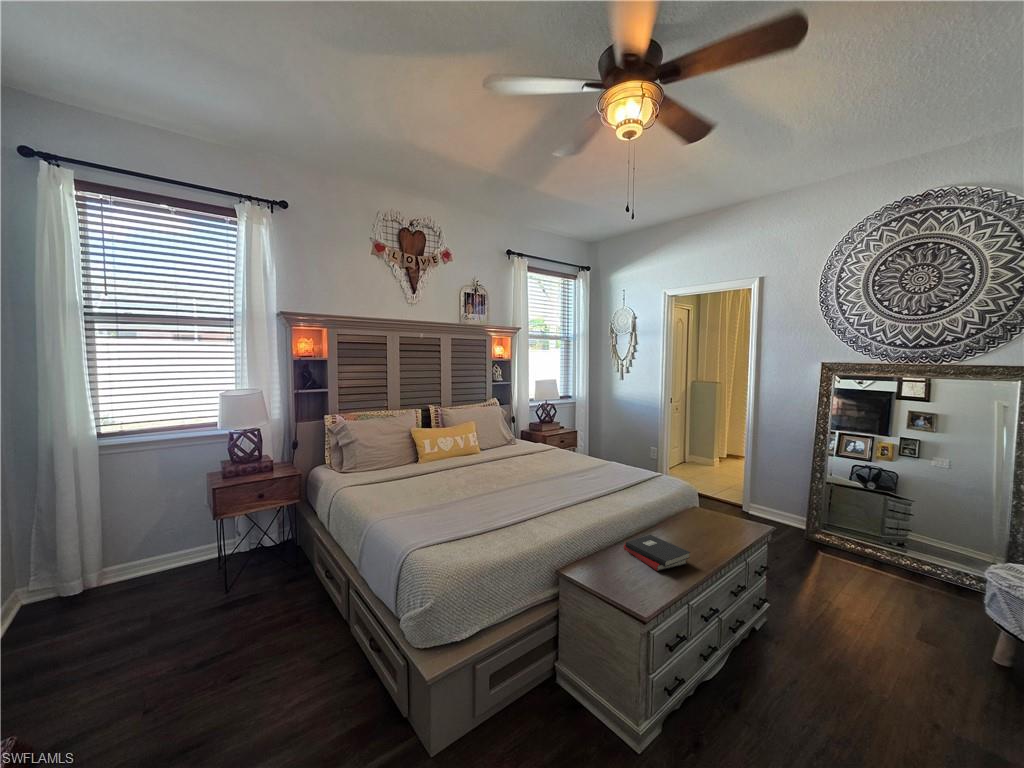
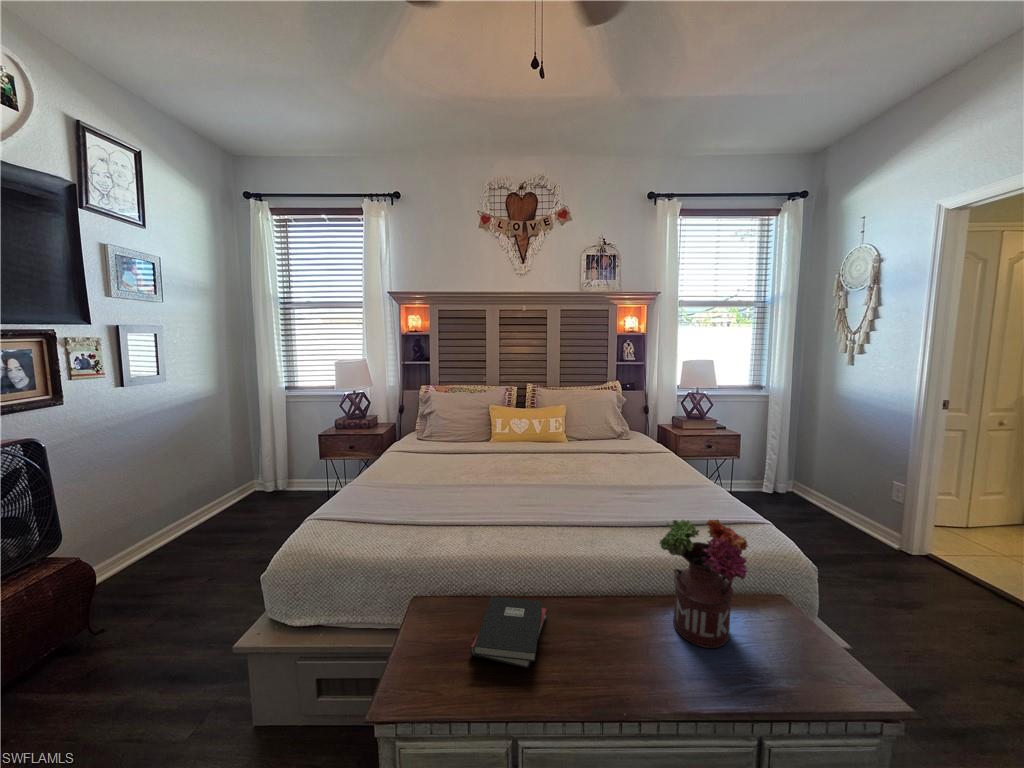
flower arrangement: none [692,460,741,530] -> present [660,520,748,648]

